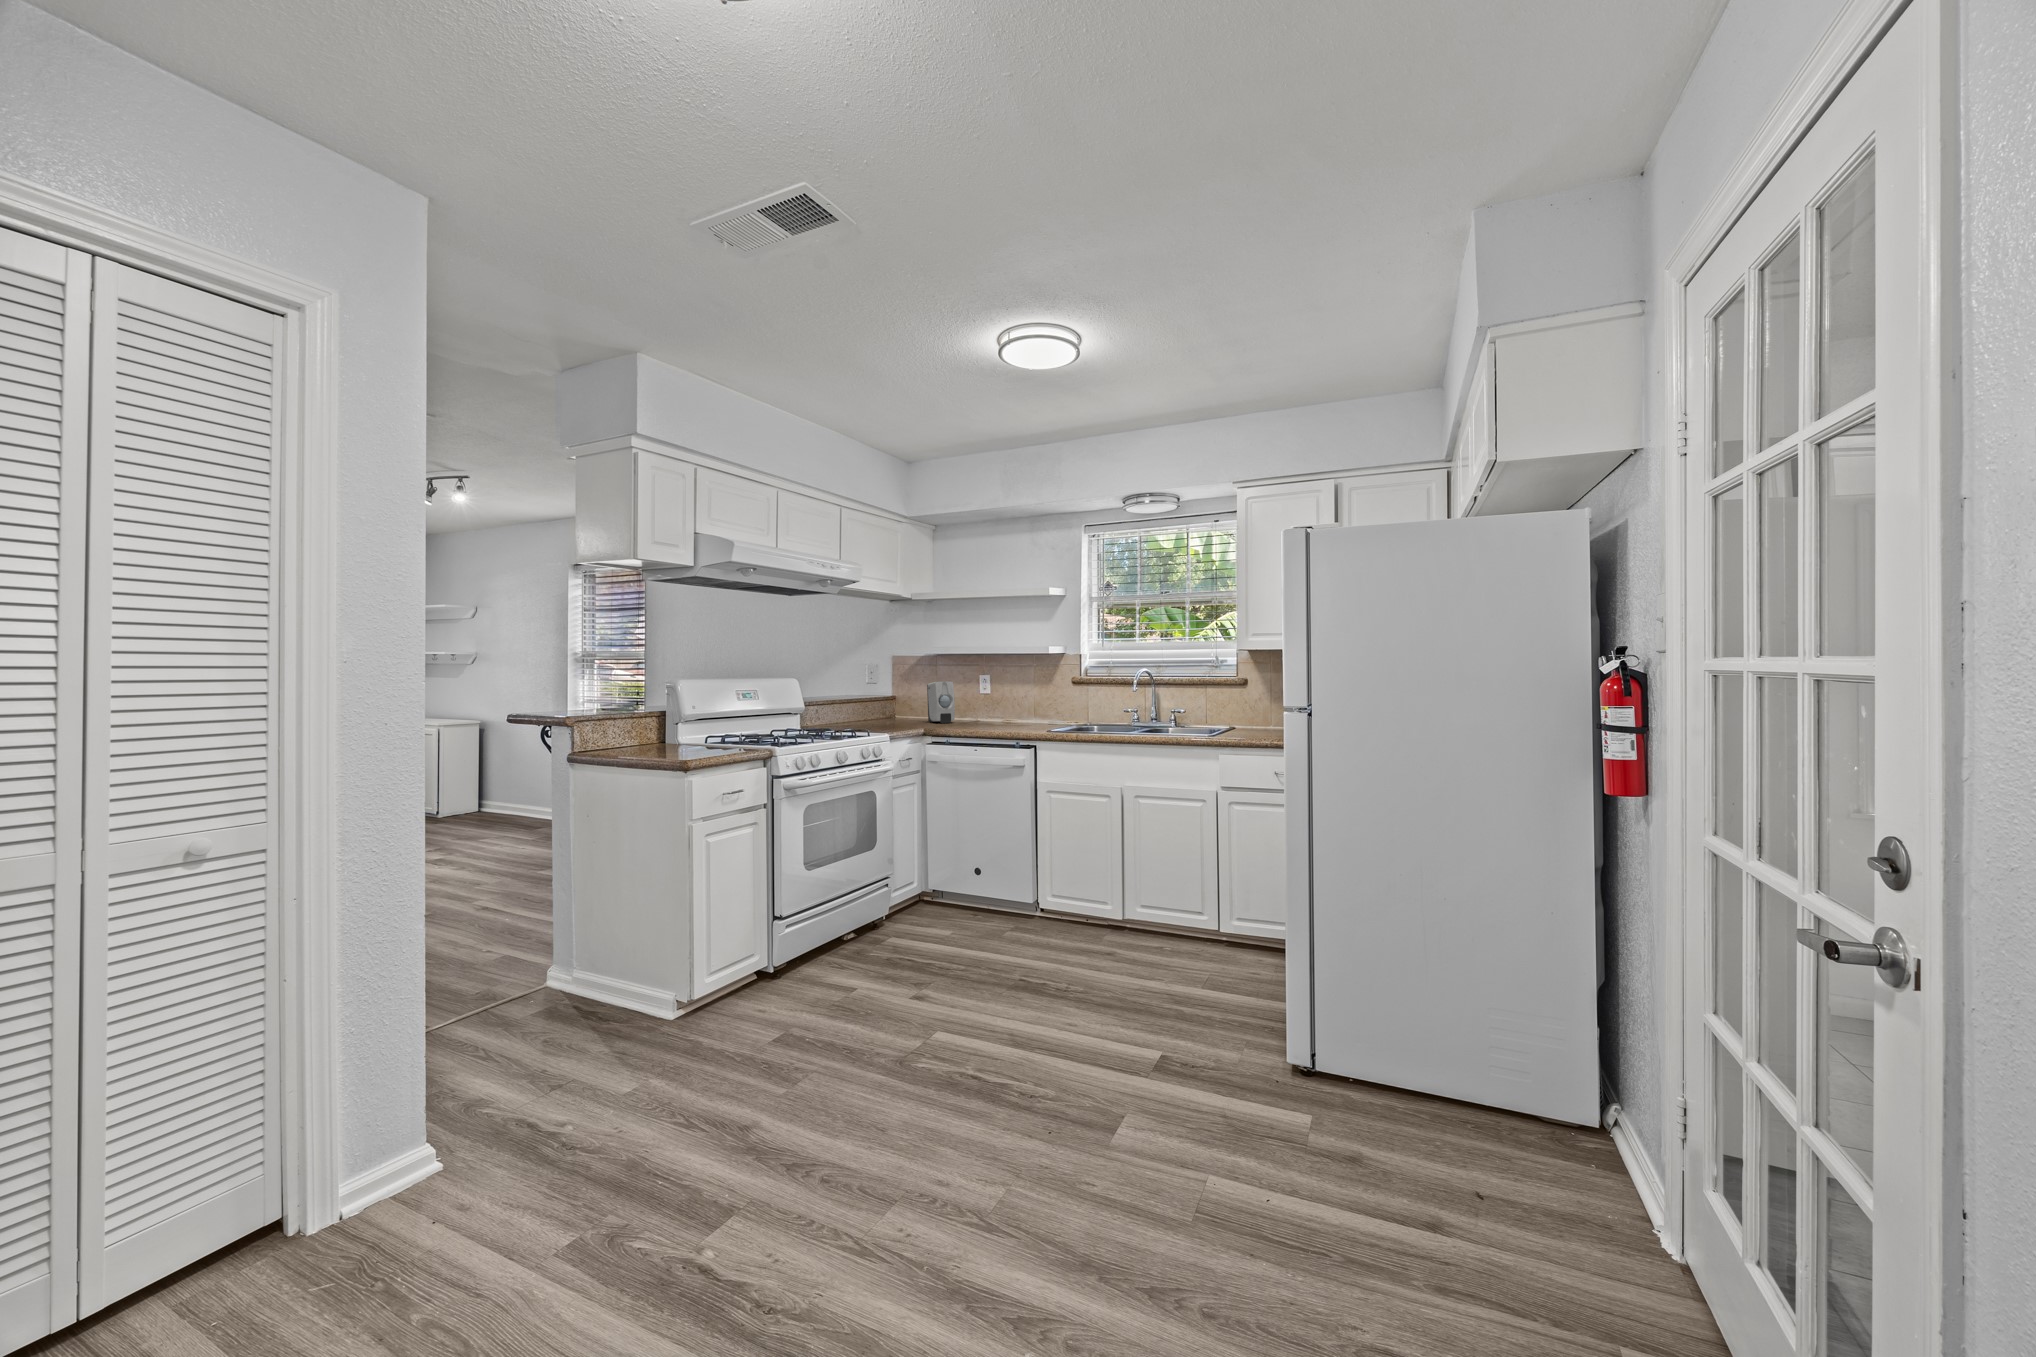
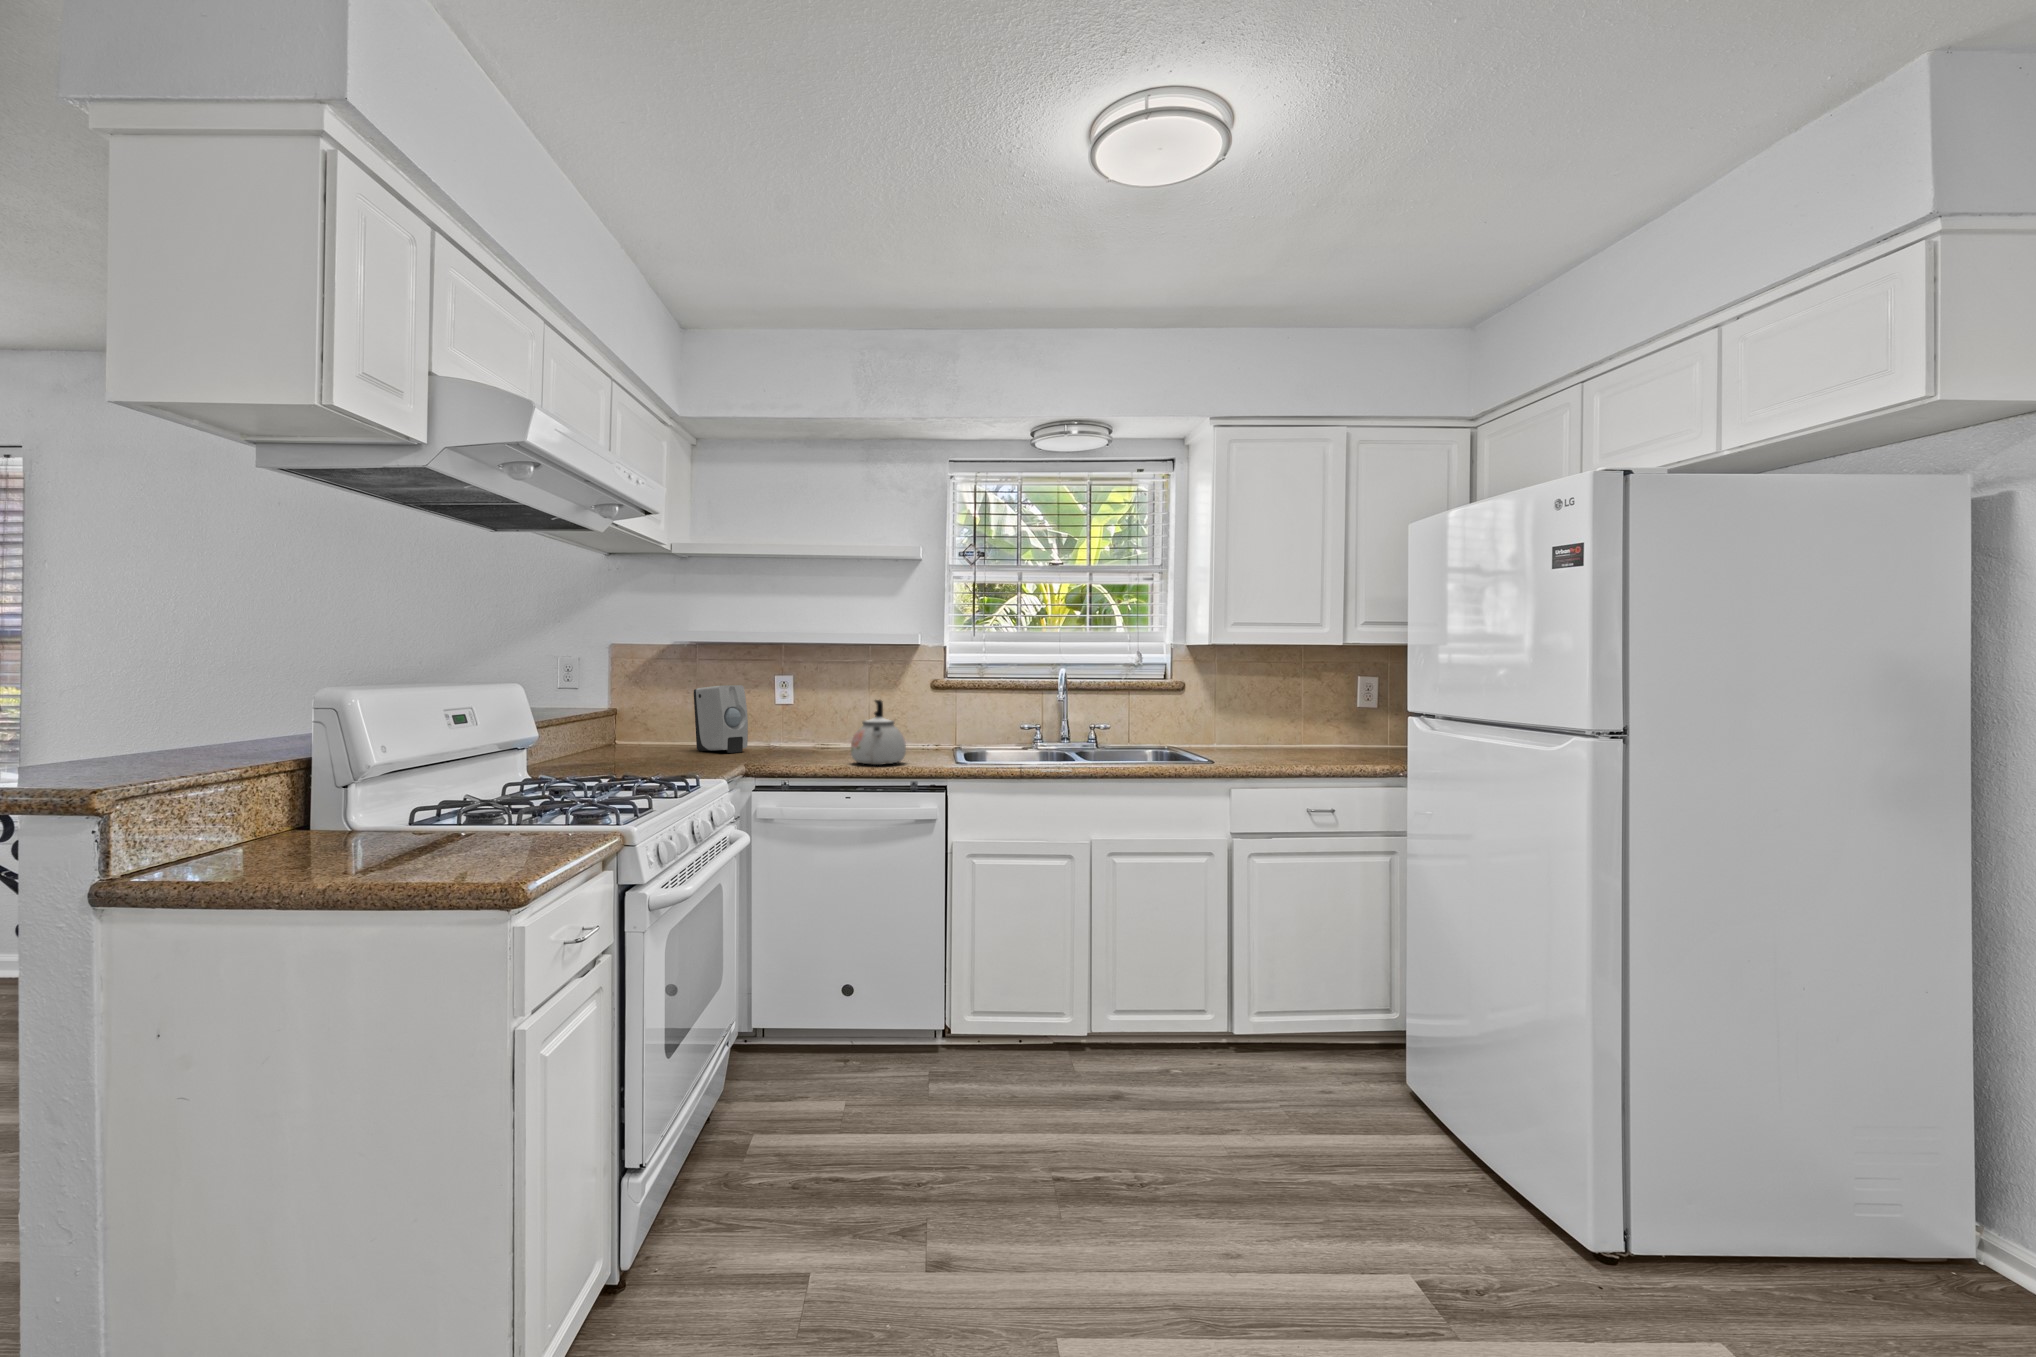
kettle: none [988,690,1022,731] -> present [851,700,906,765]

